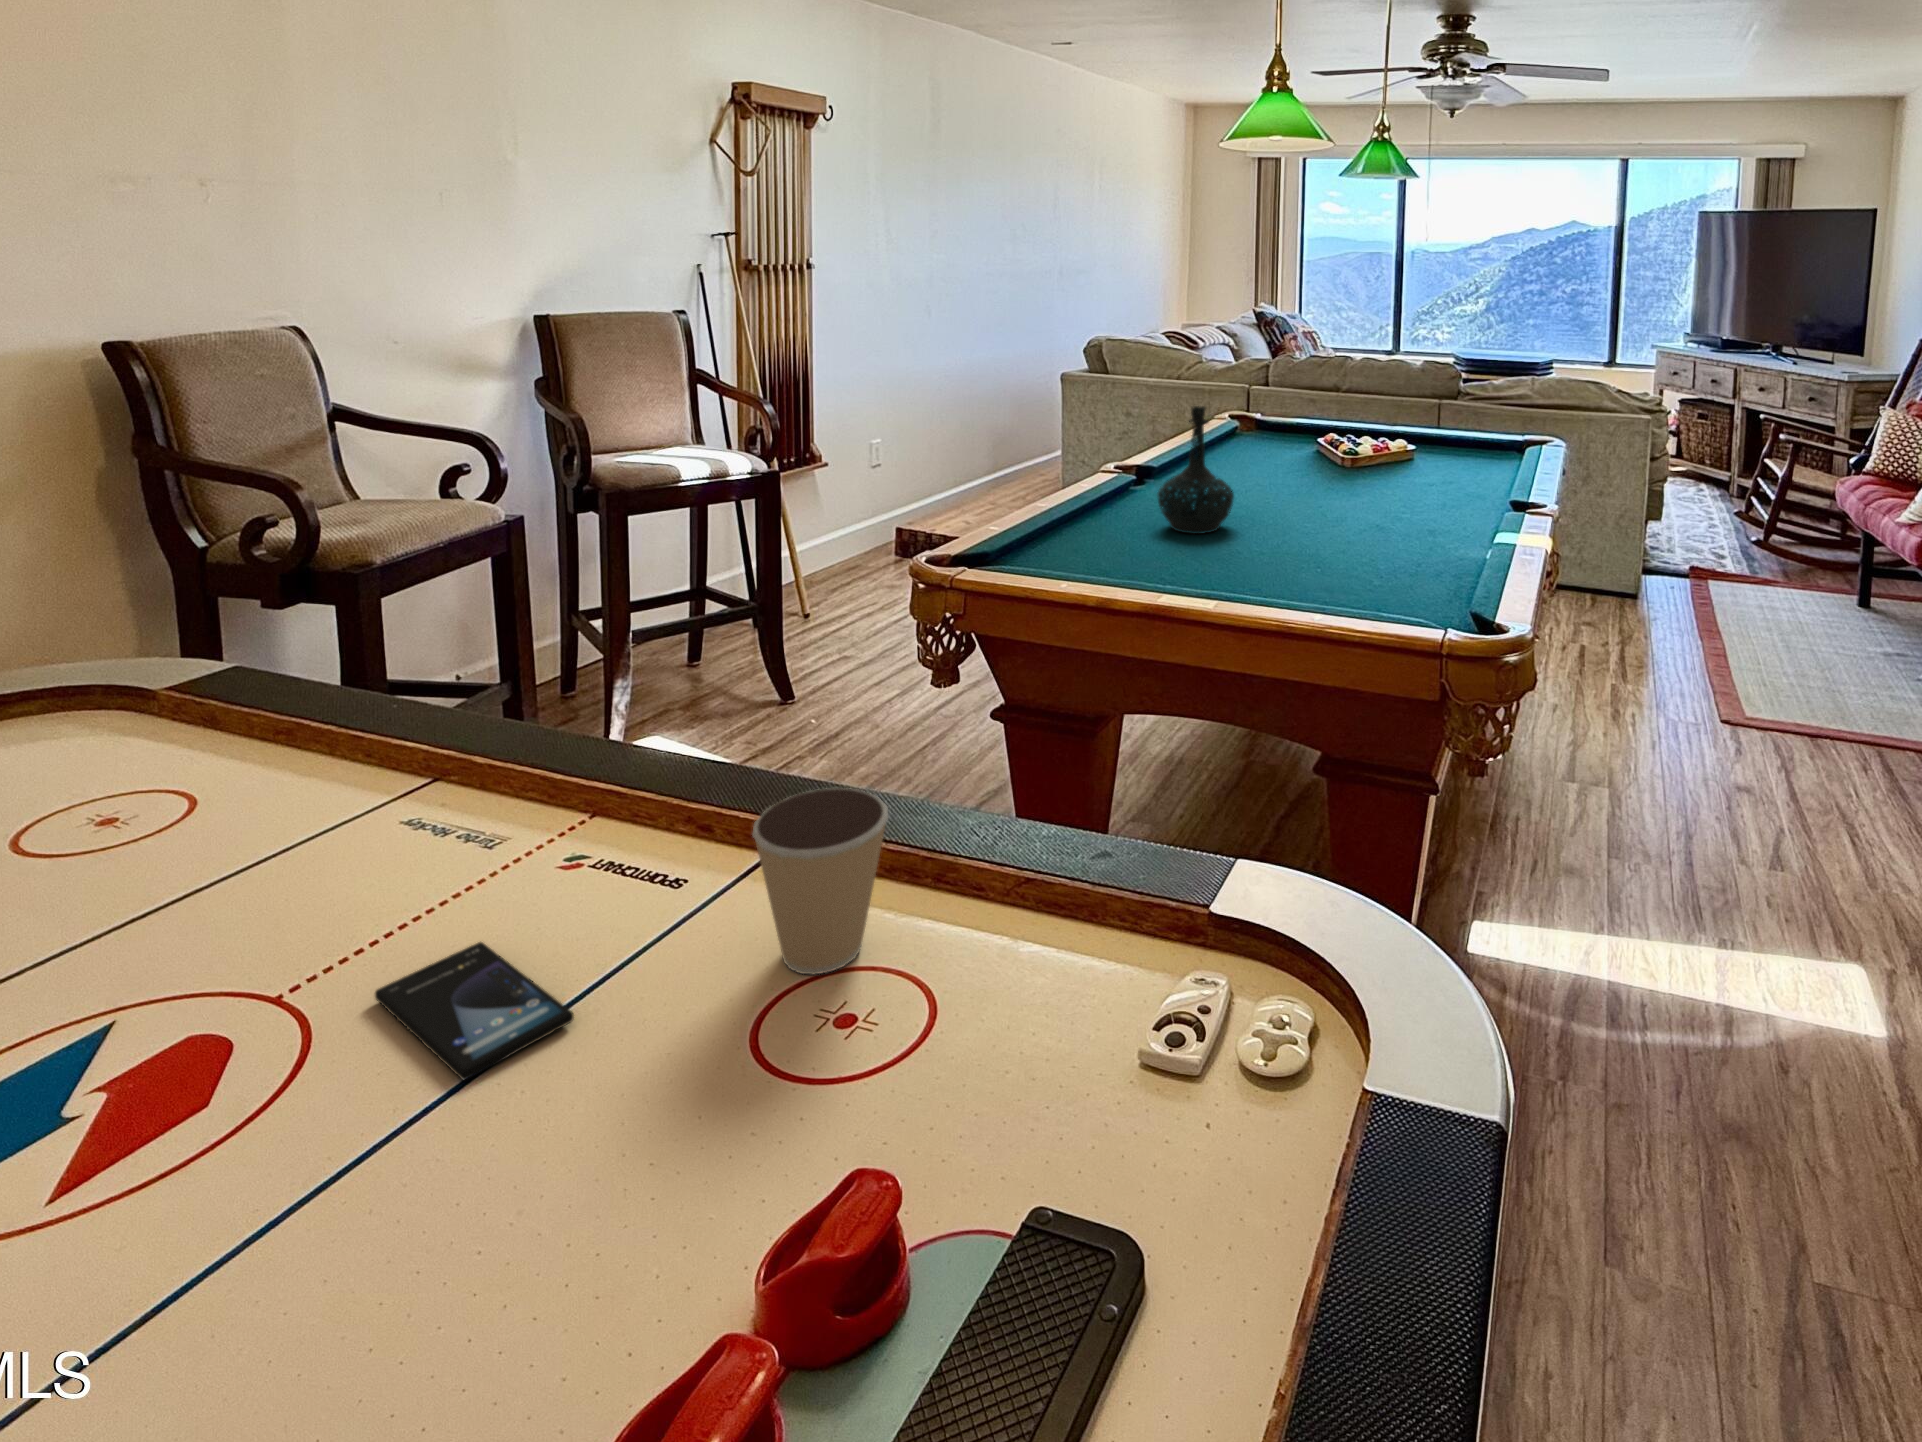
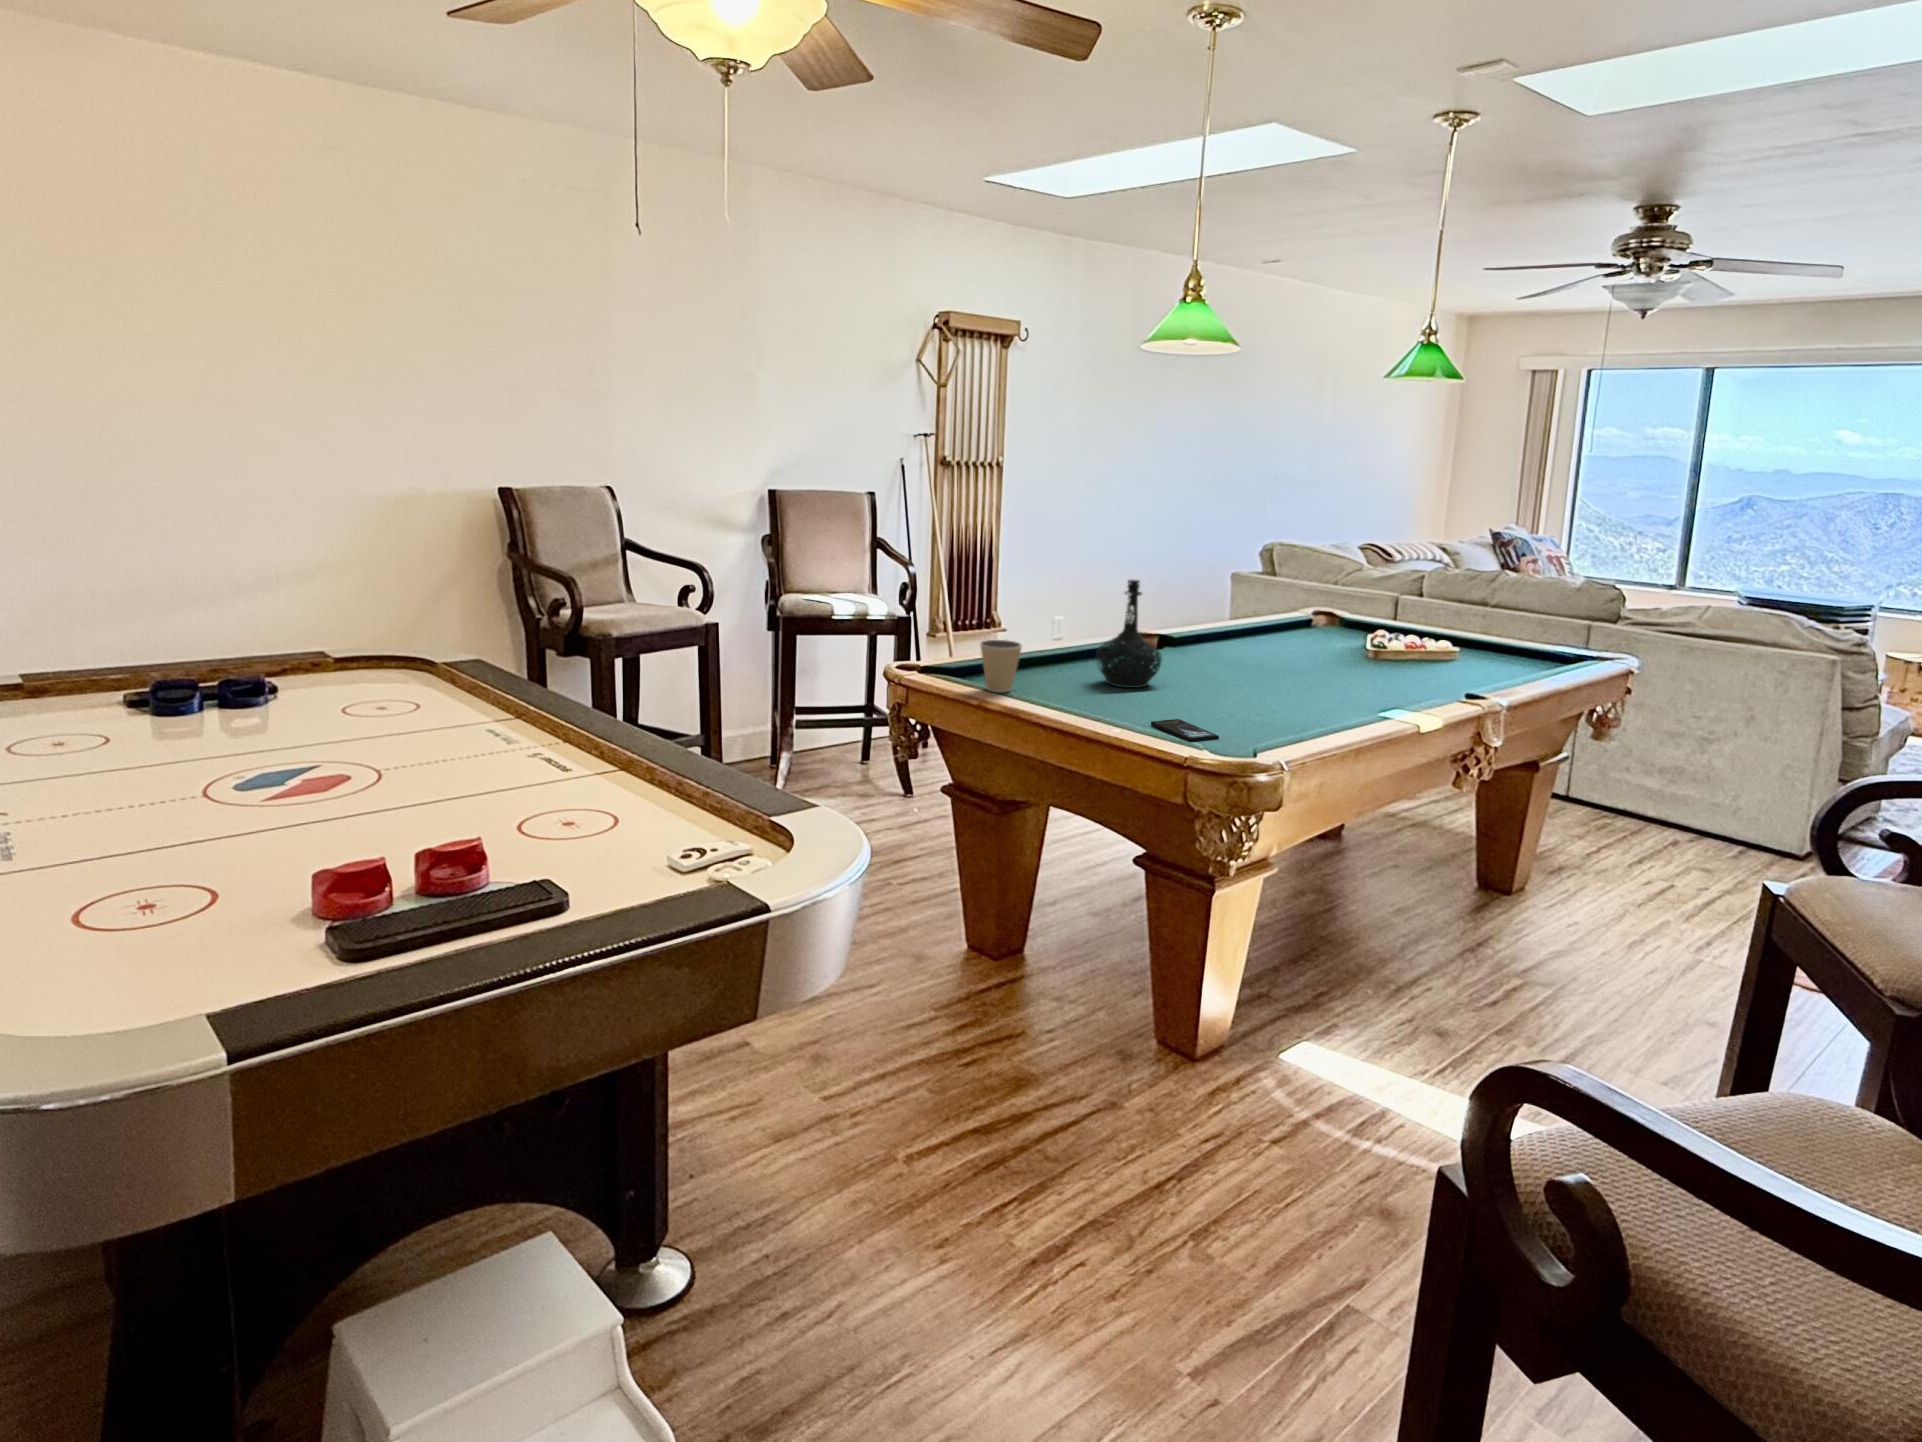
coffee cup: present [753,788,888,974] -> present [980,640,1022,693]
smartphone: present [375,942,574,1081] -> present [1151,719,1219,742]

